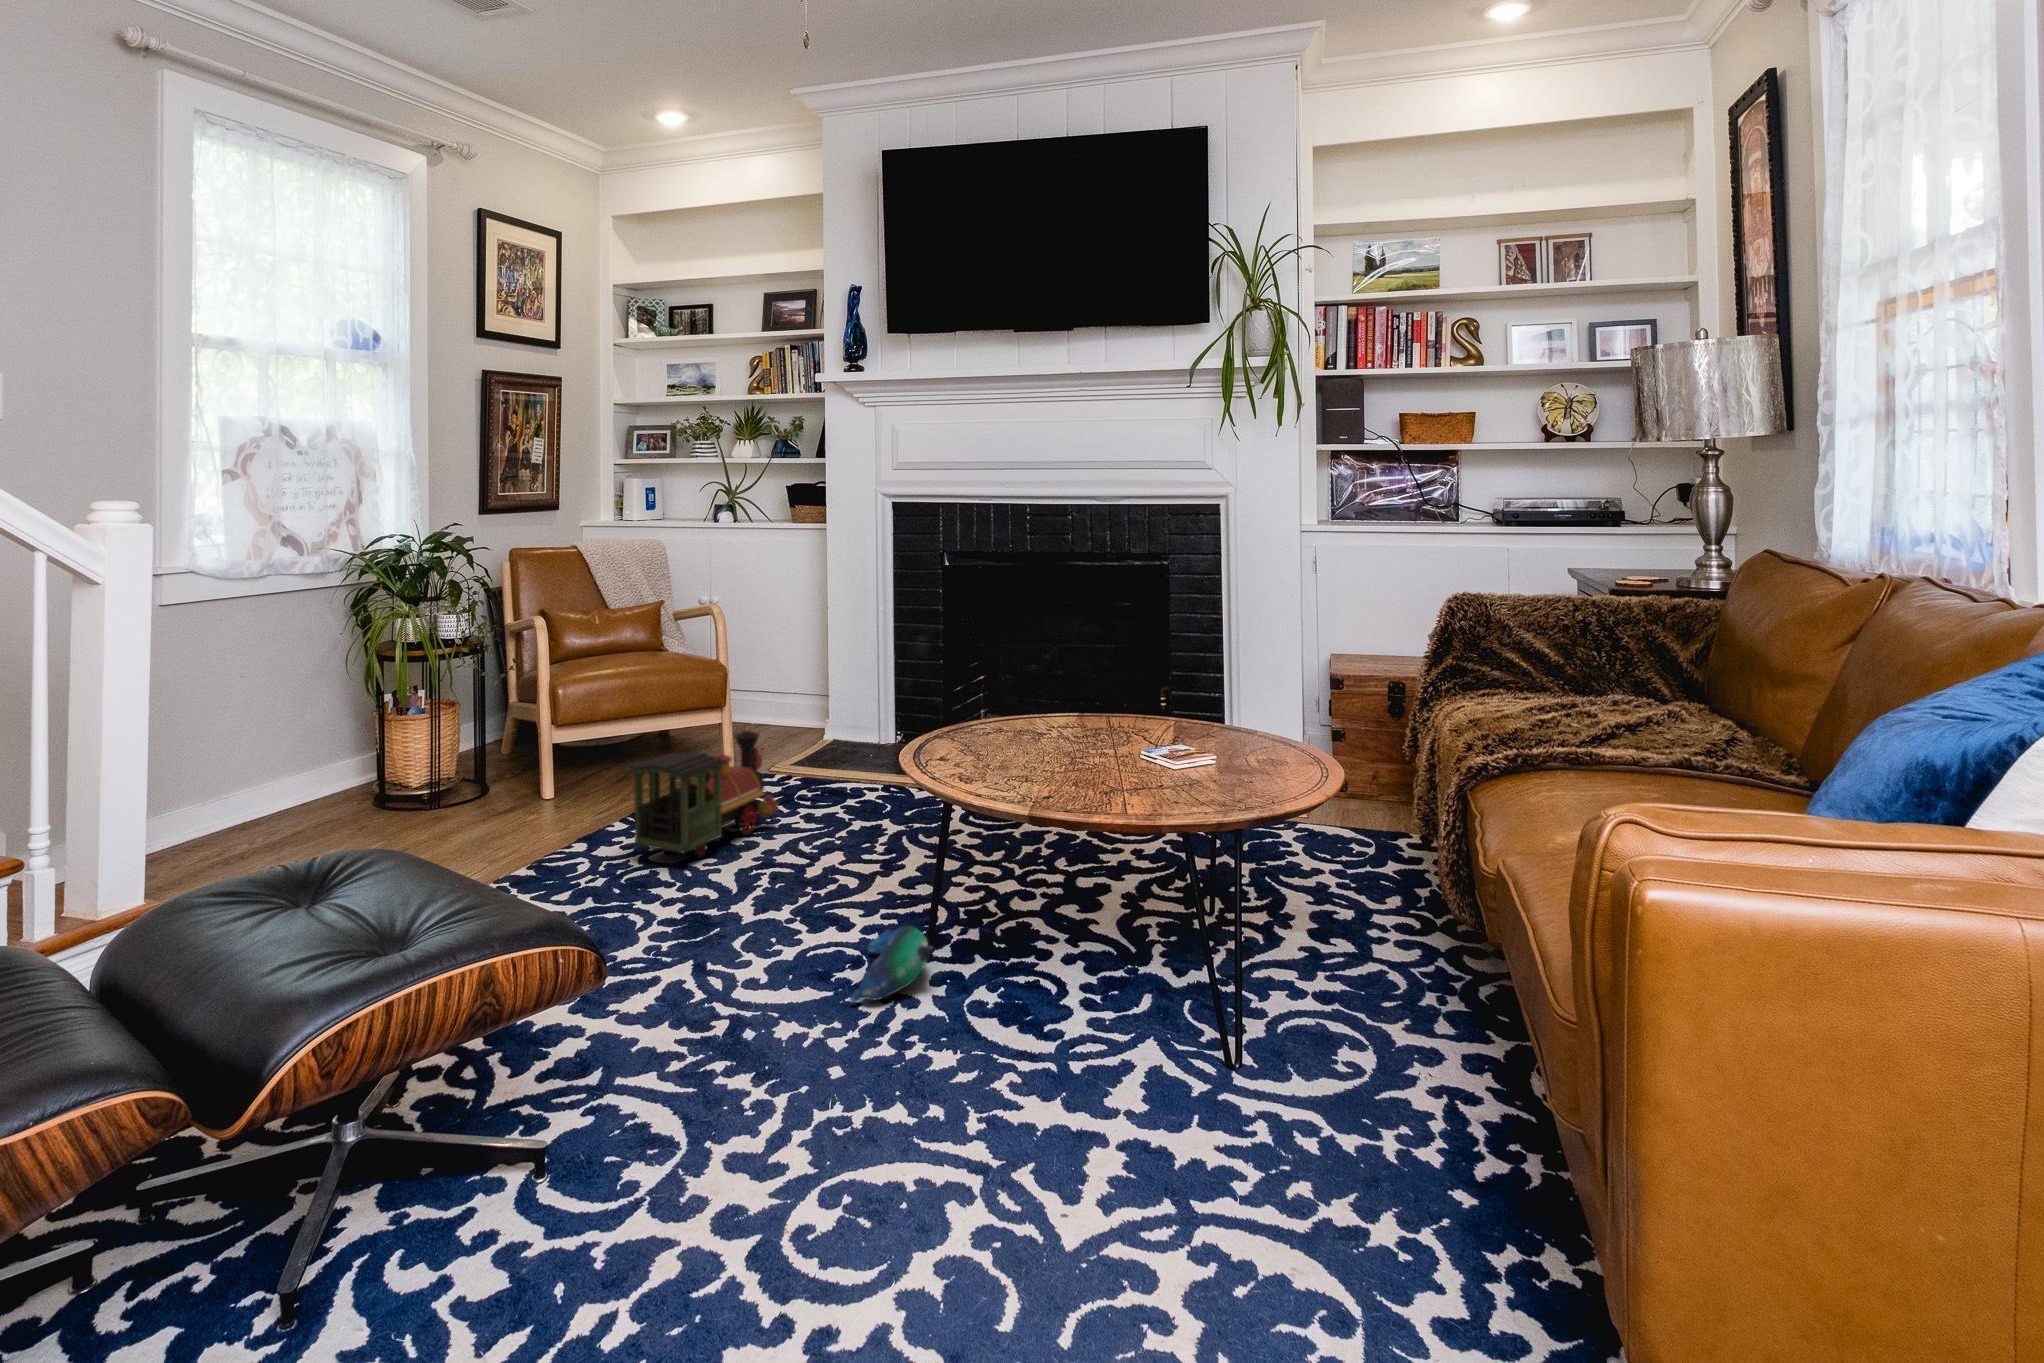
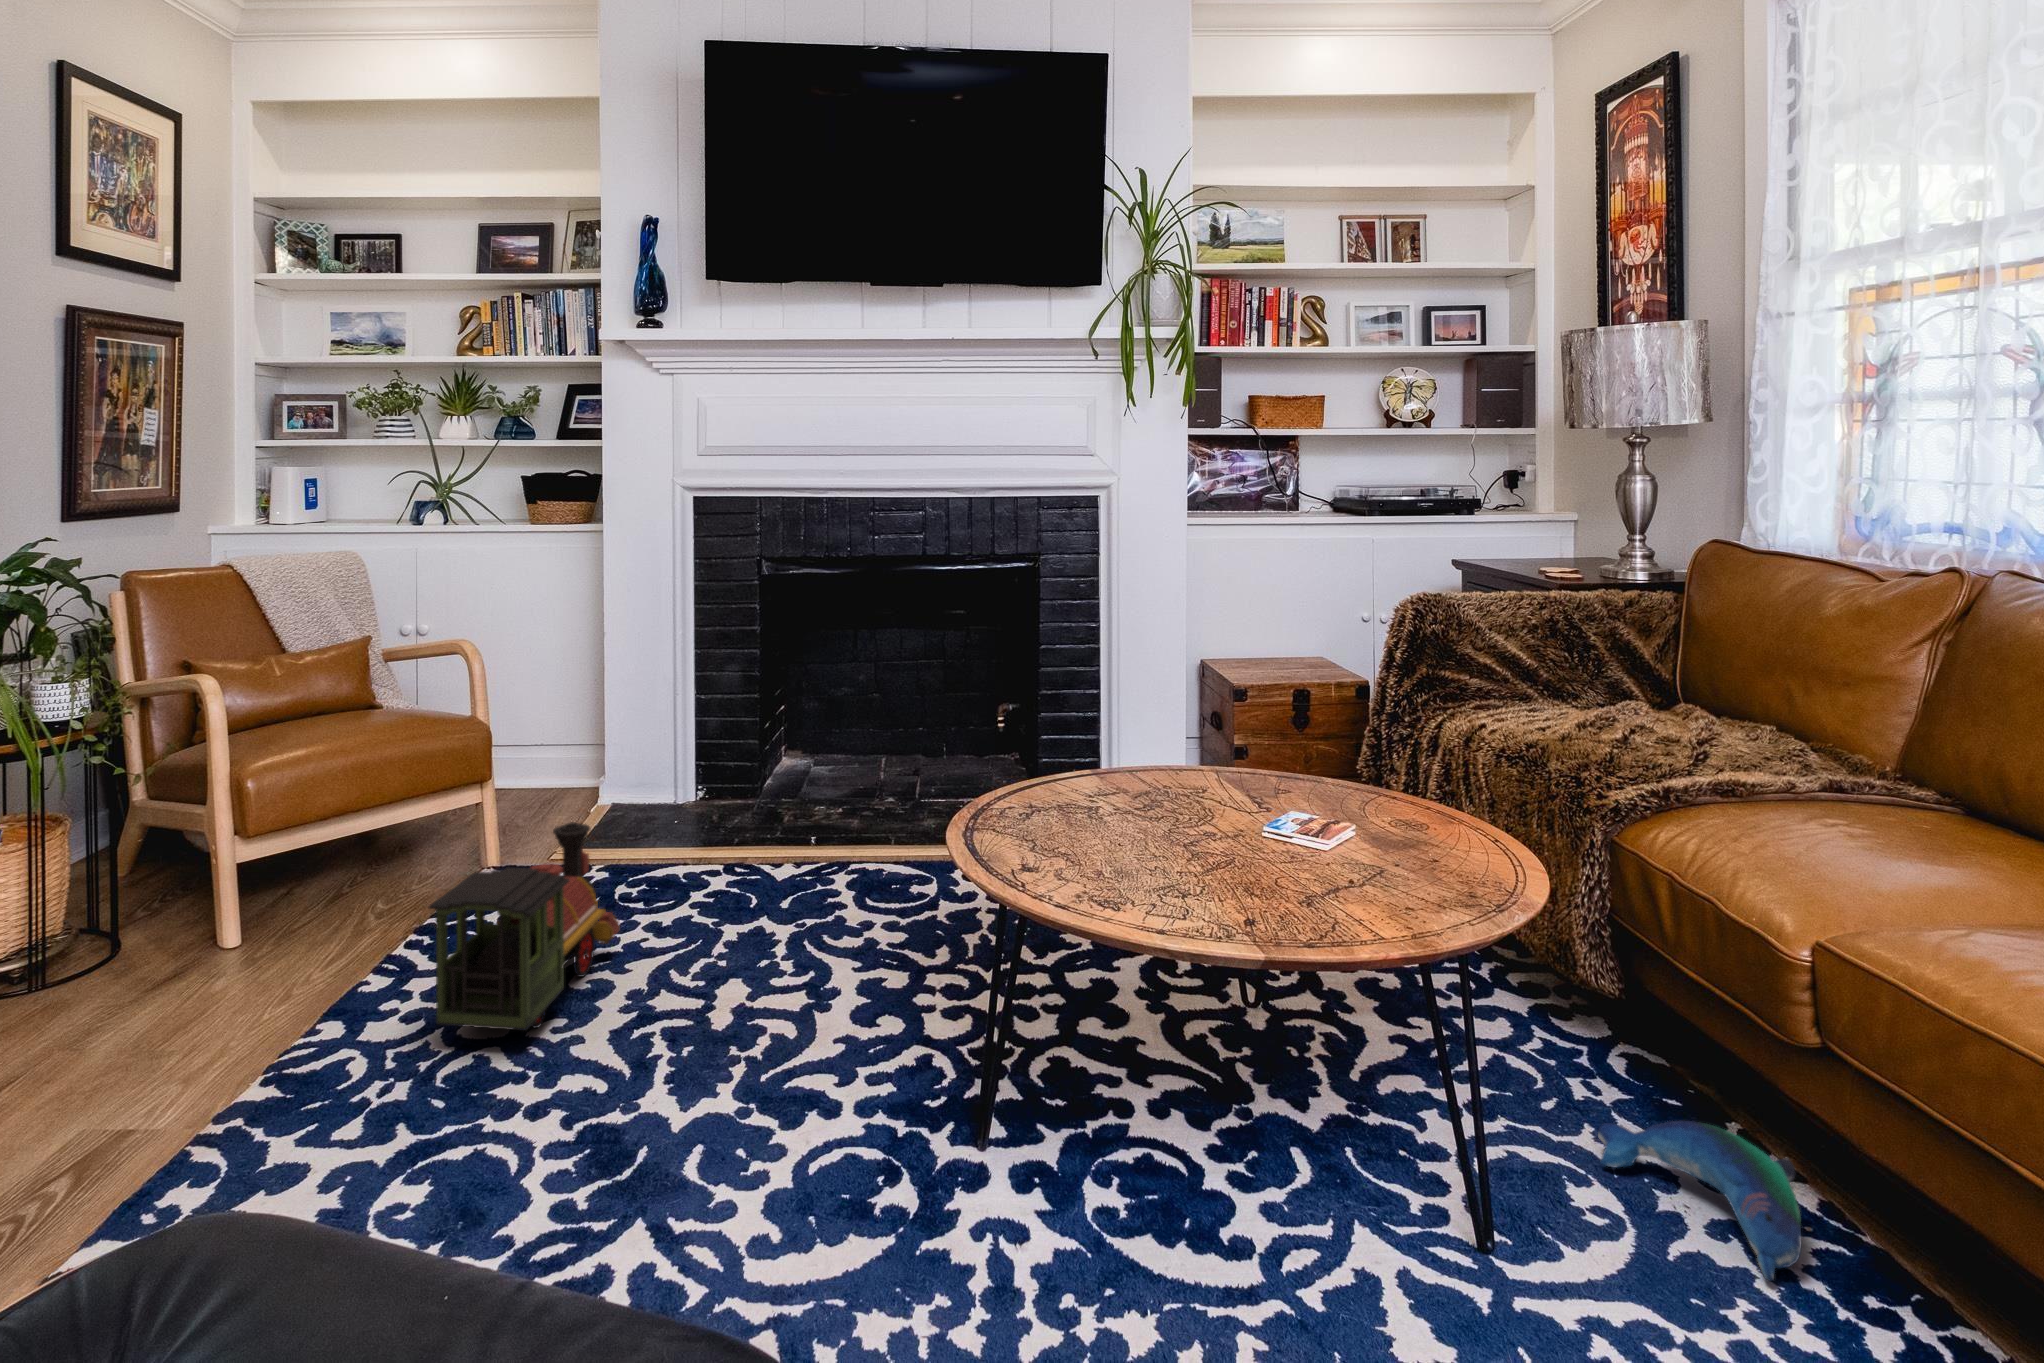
plush toy: present [850,925,932,1003] -> present [1598,1121,1801,1281]

